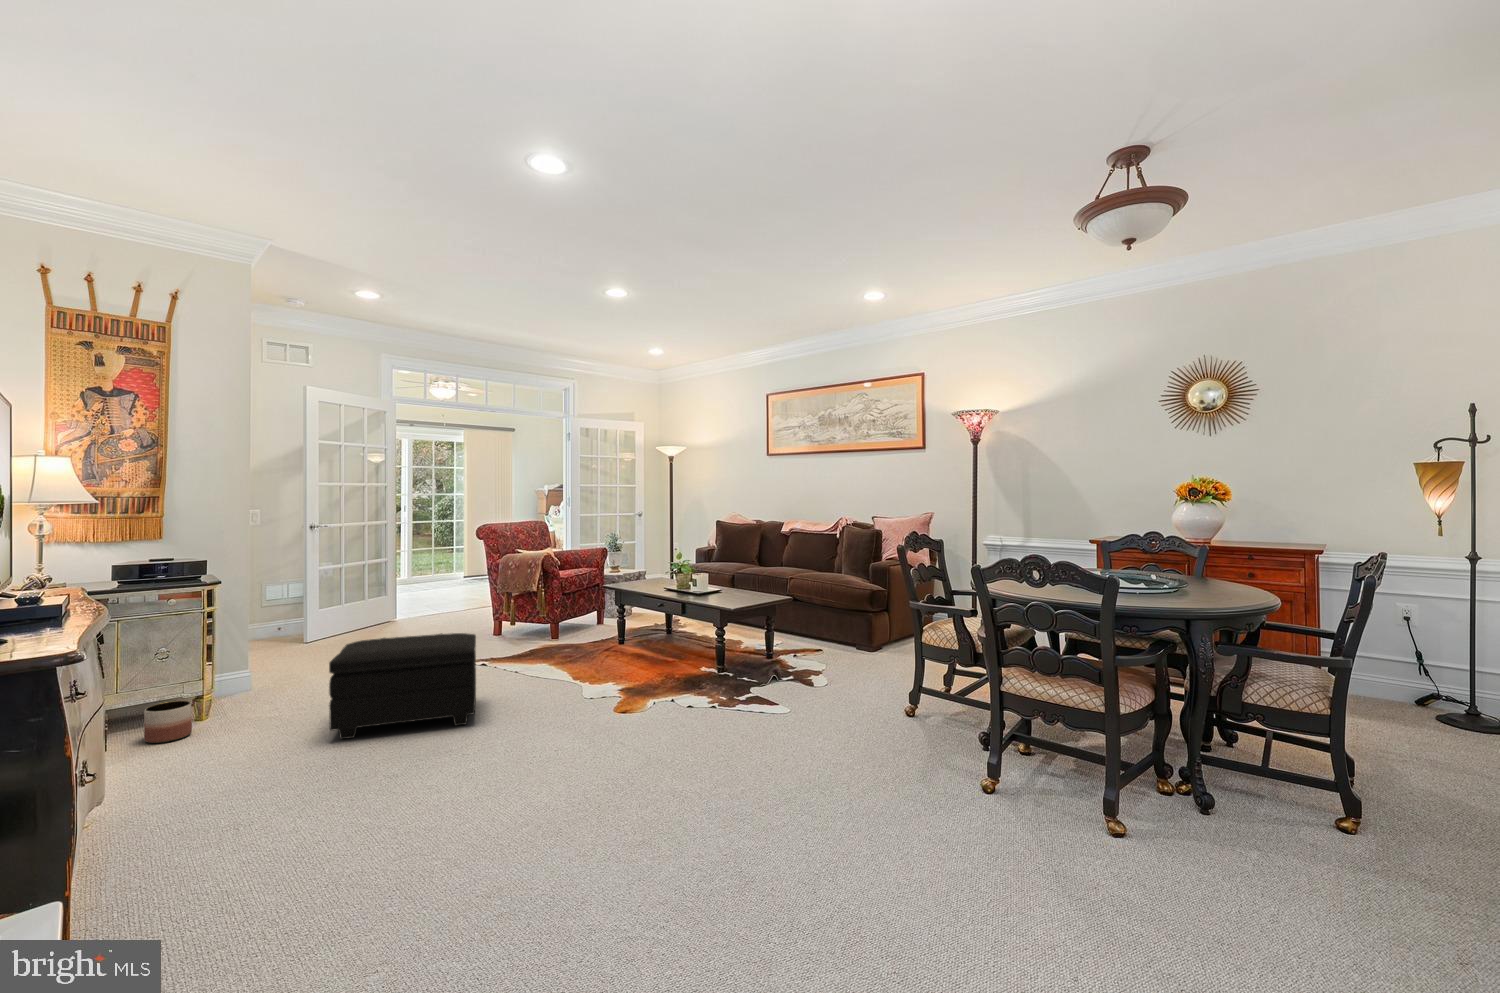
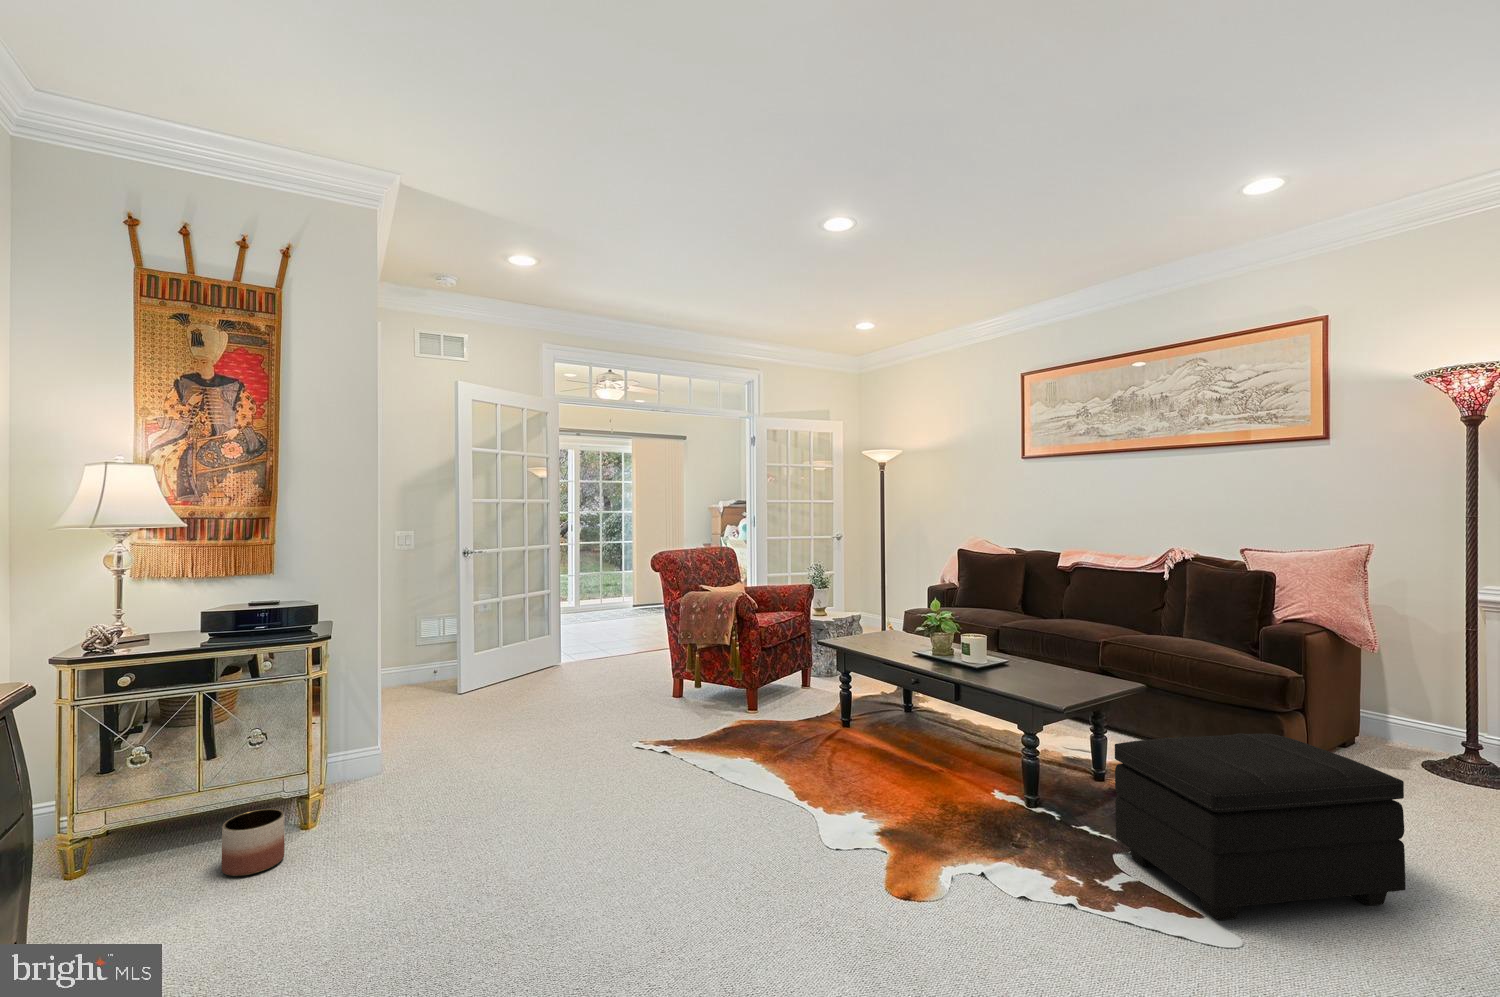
footstool: present [329,633,476,739] -> present [1115,733,1406,920]

